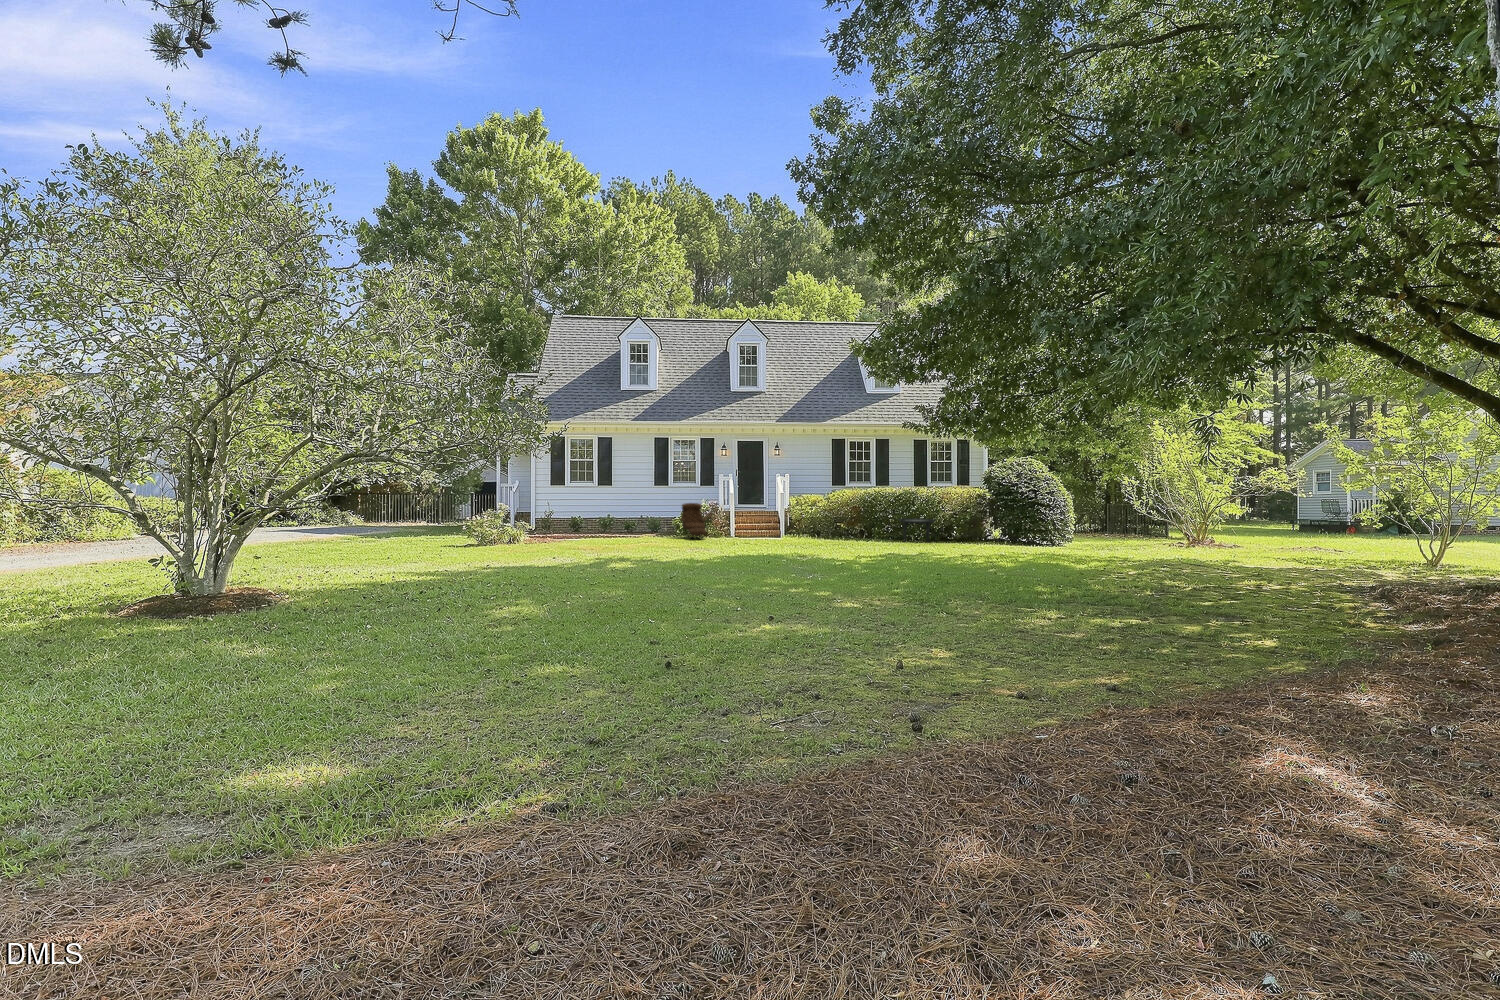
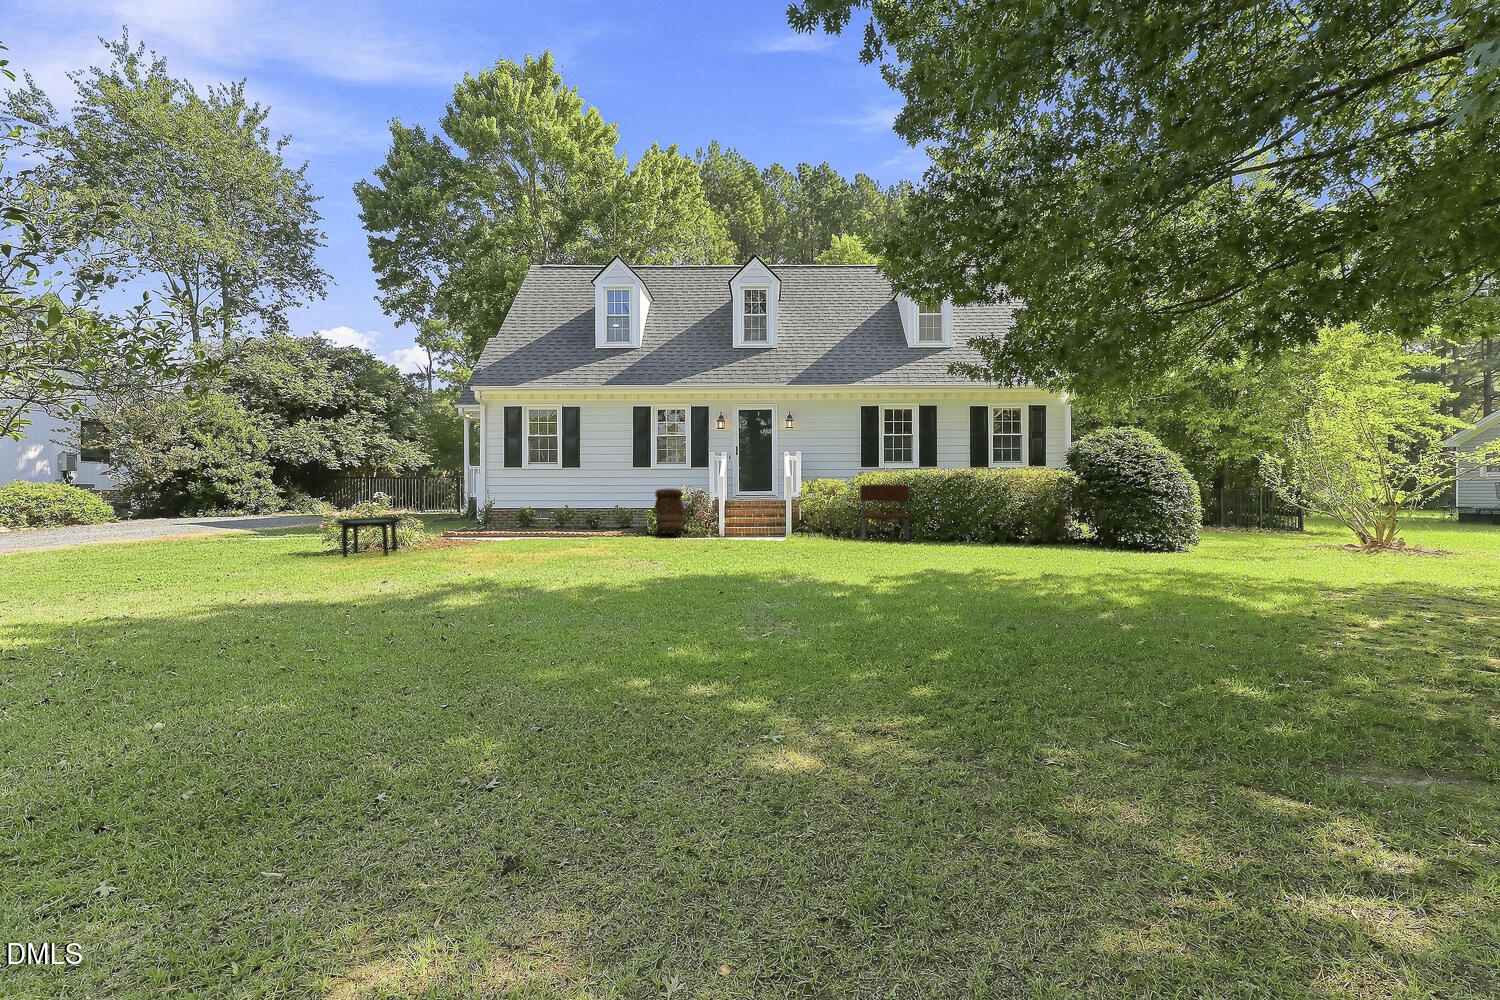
bench: none [838,499,876,540] -> present [860,484,913,540]
round table: present [899,518,935,543] -> present [336,517,402,557]

